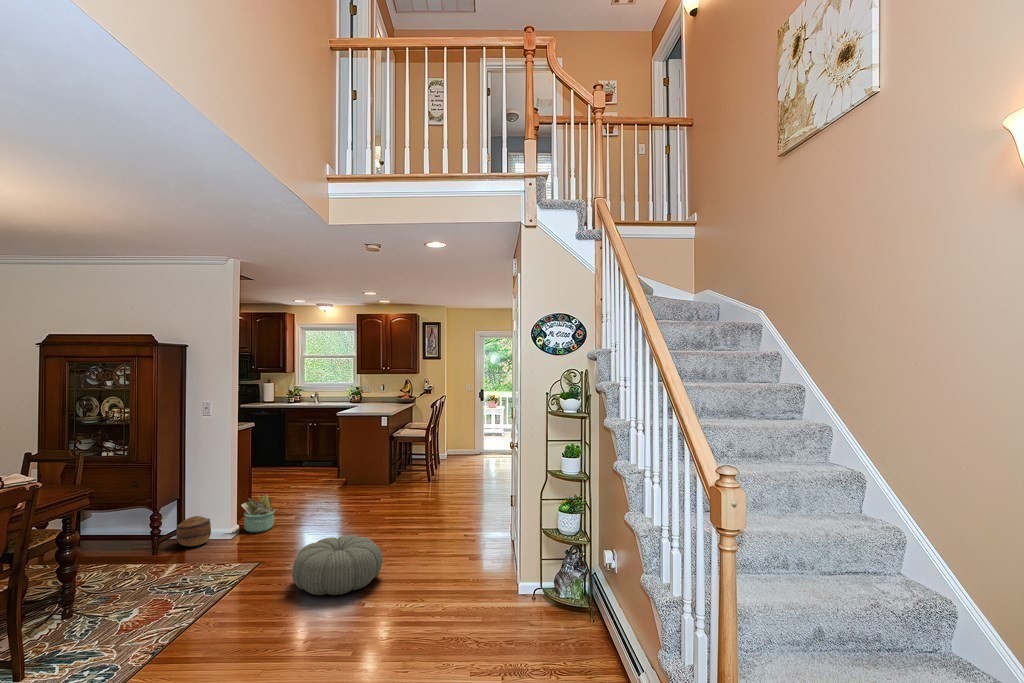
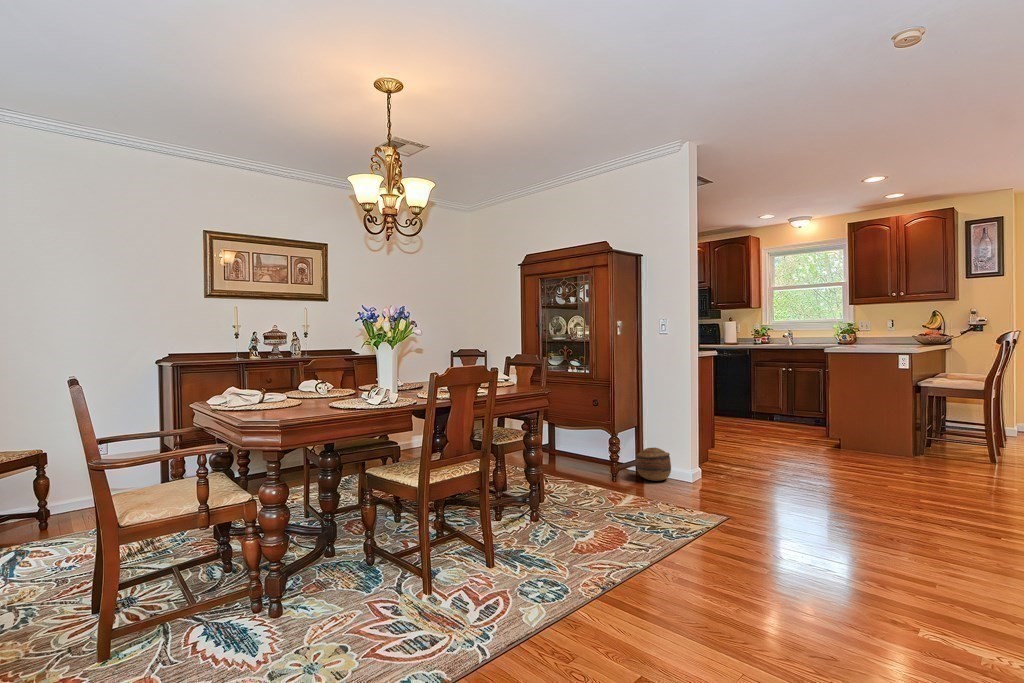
decorative plant: present [242,495,276,532] -> none [703,436,748,481]
pouf: present [292,536,382,595] -> none [776,504,939,600]

